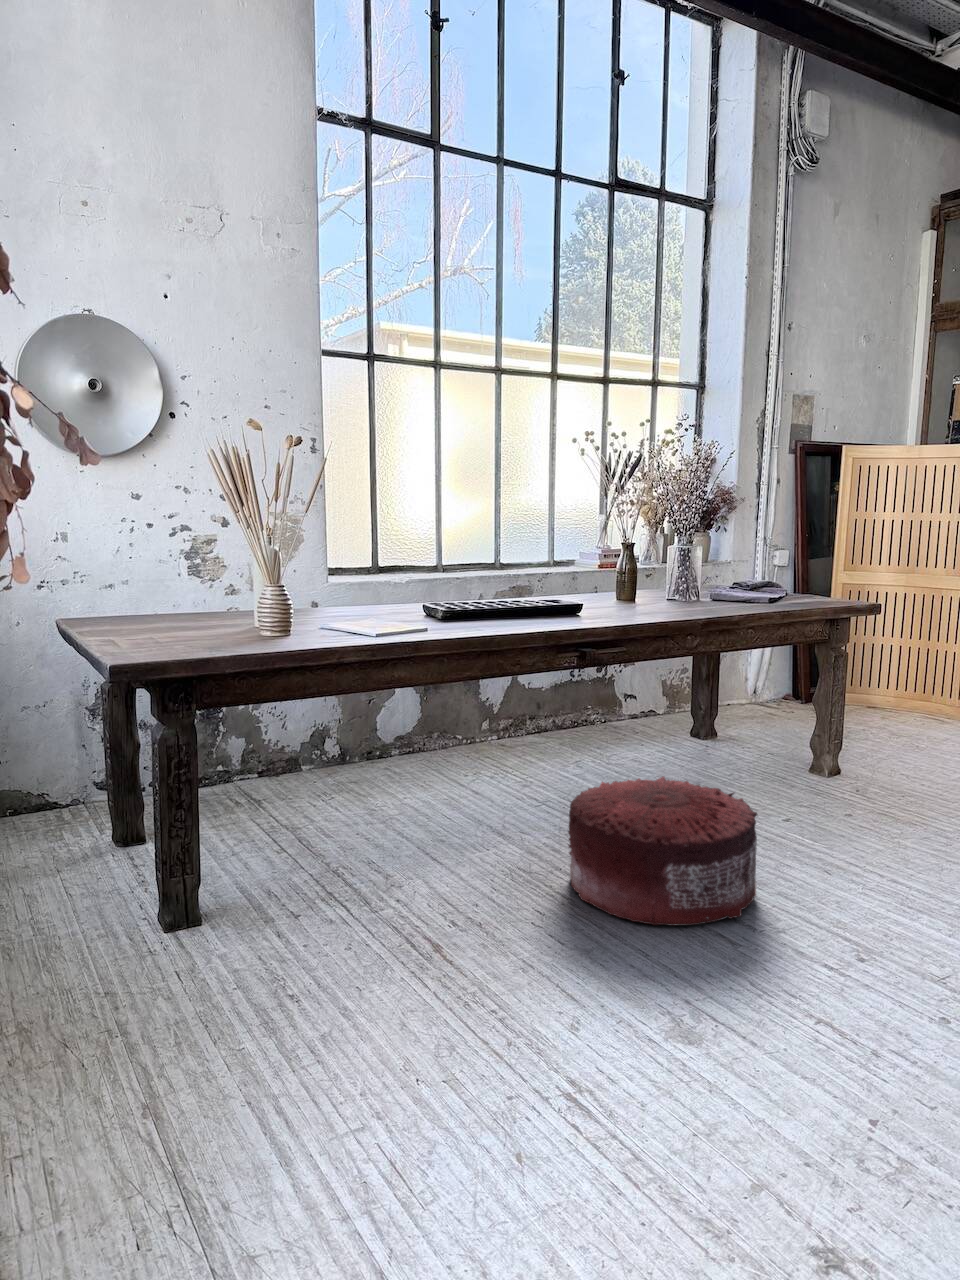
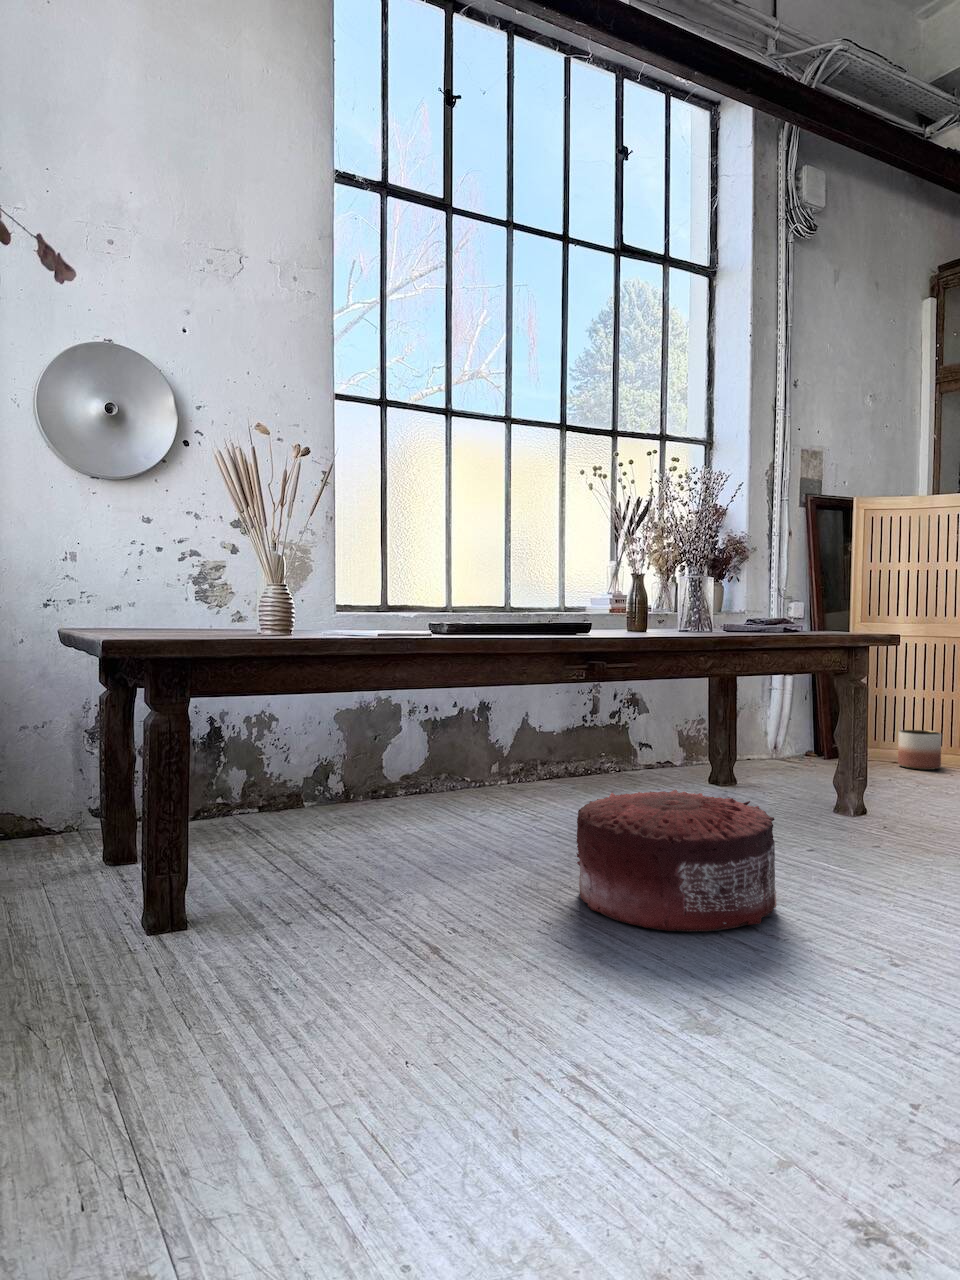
planter: none [879,678,923,718] -> present [898,730,941,770]

